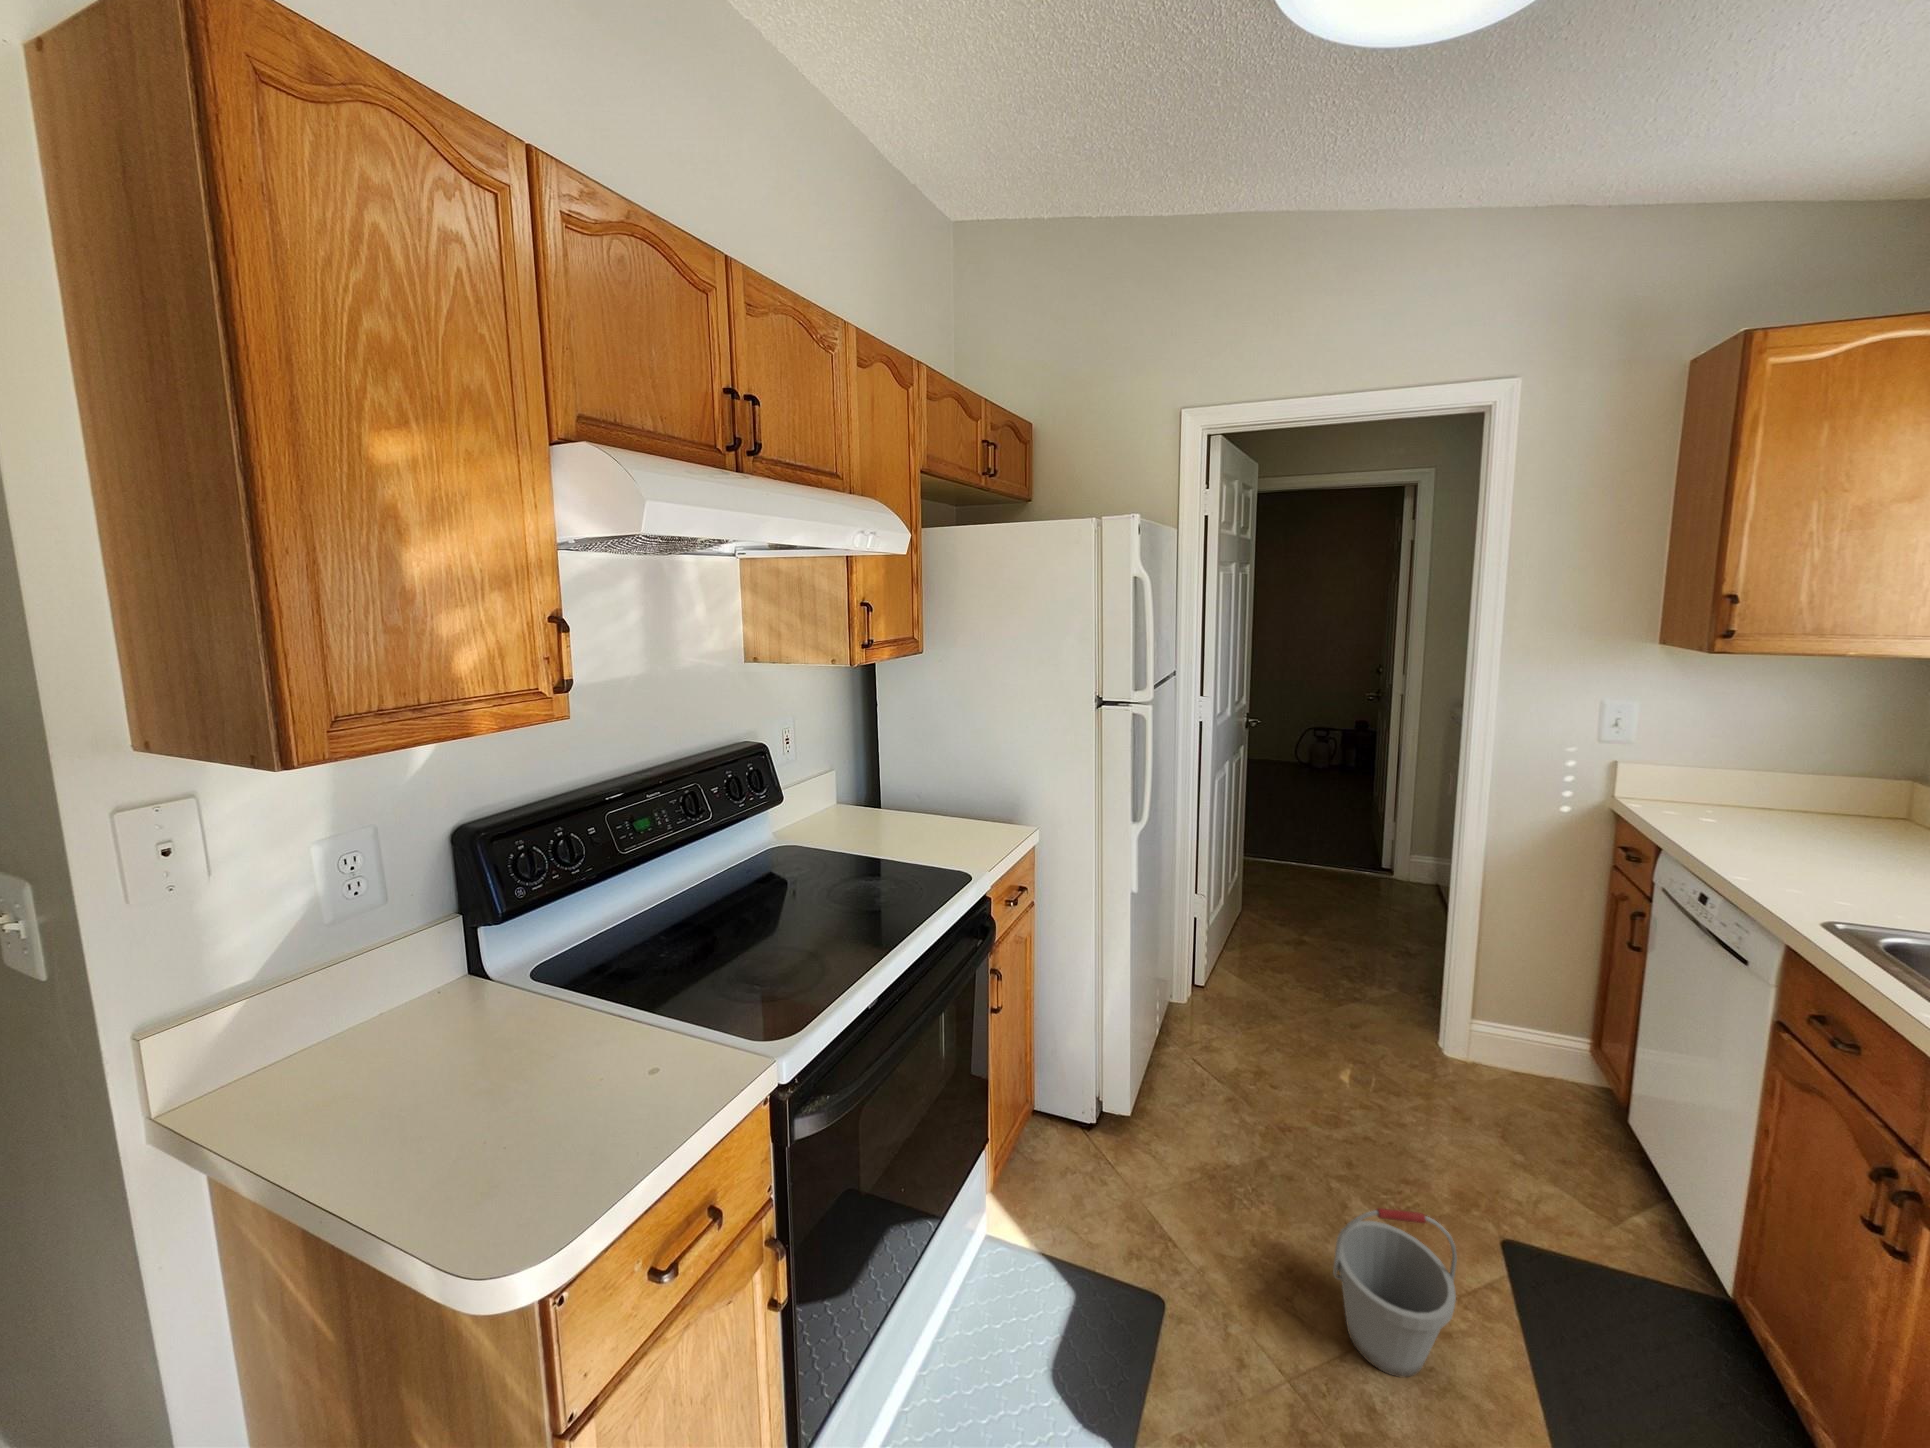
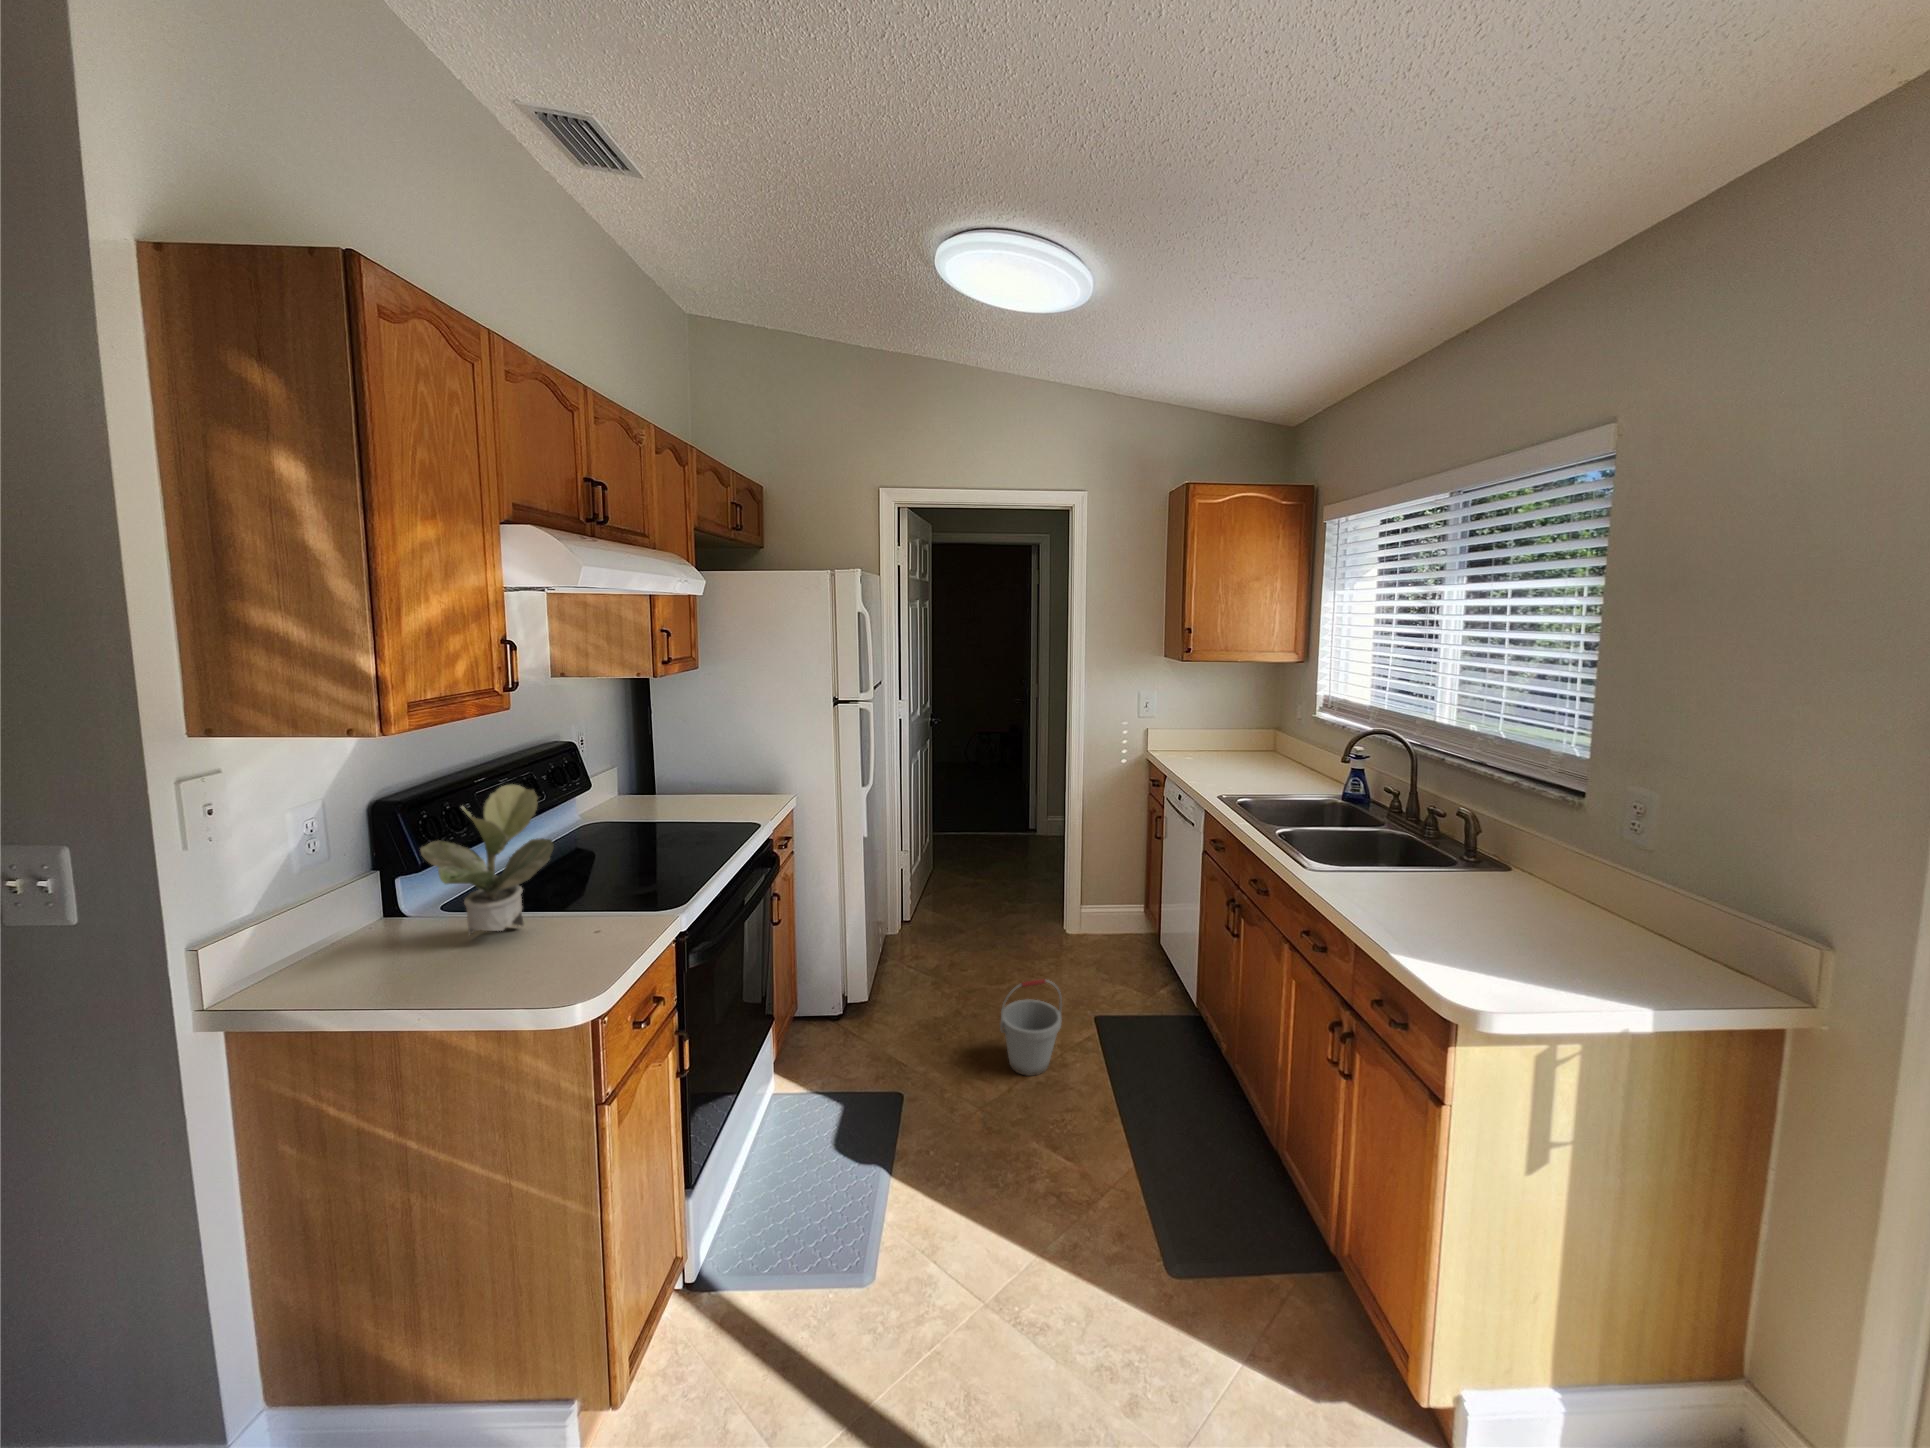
potted plant: none [417,831,589,1050] -> present [420,785,554,936]

